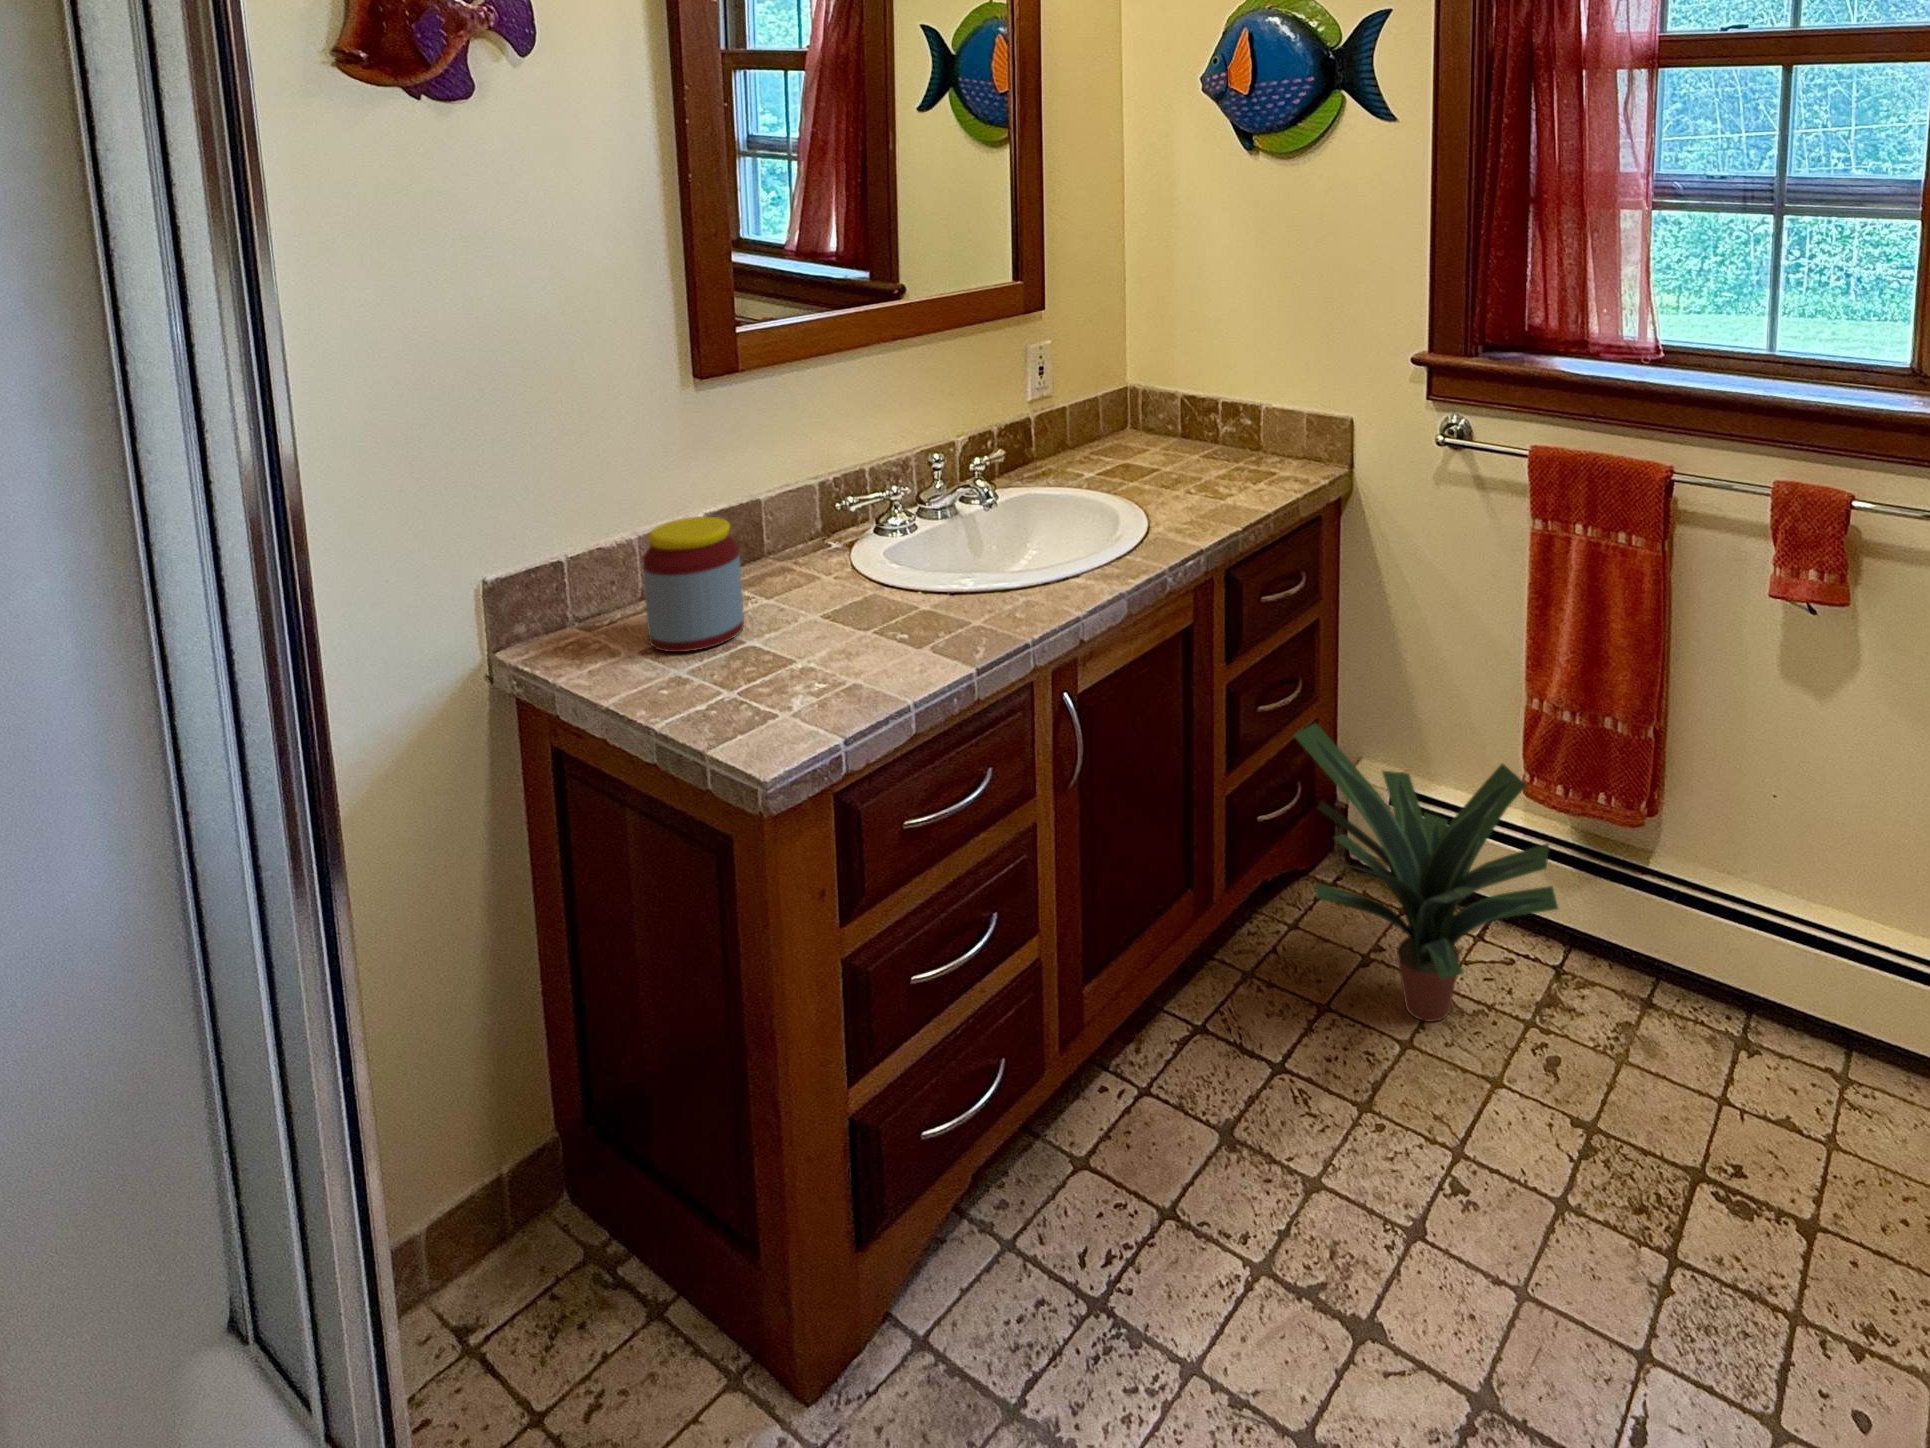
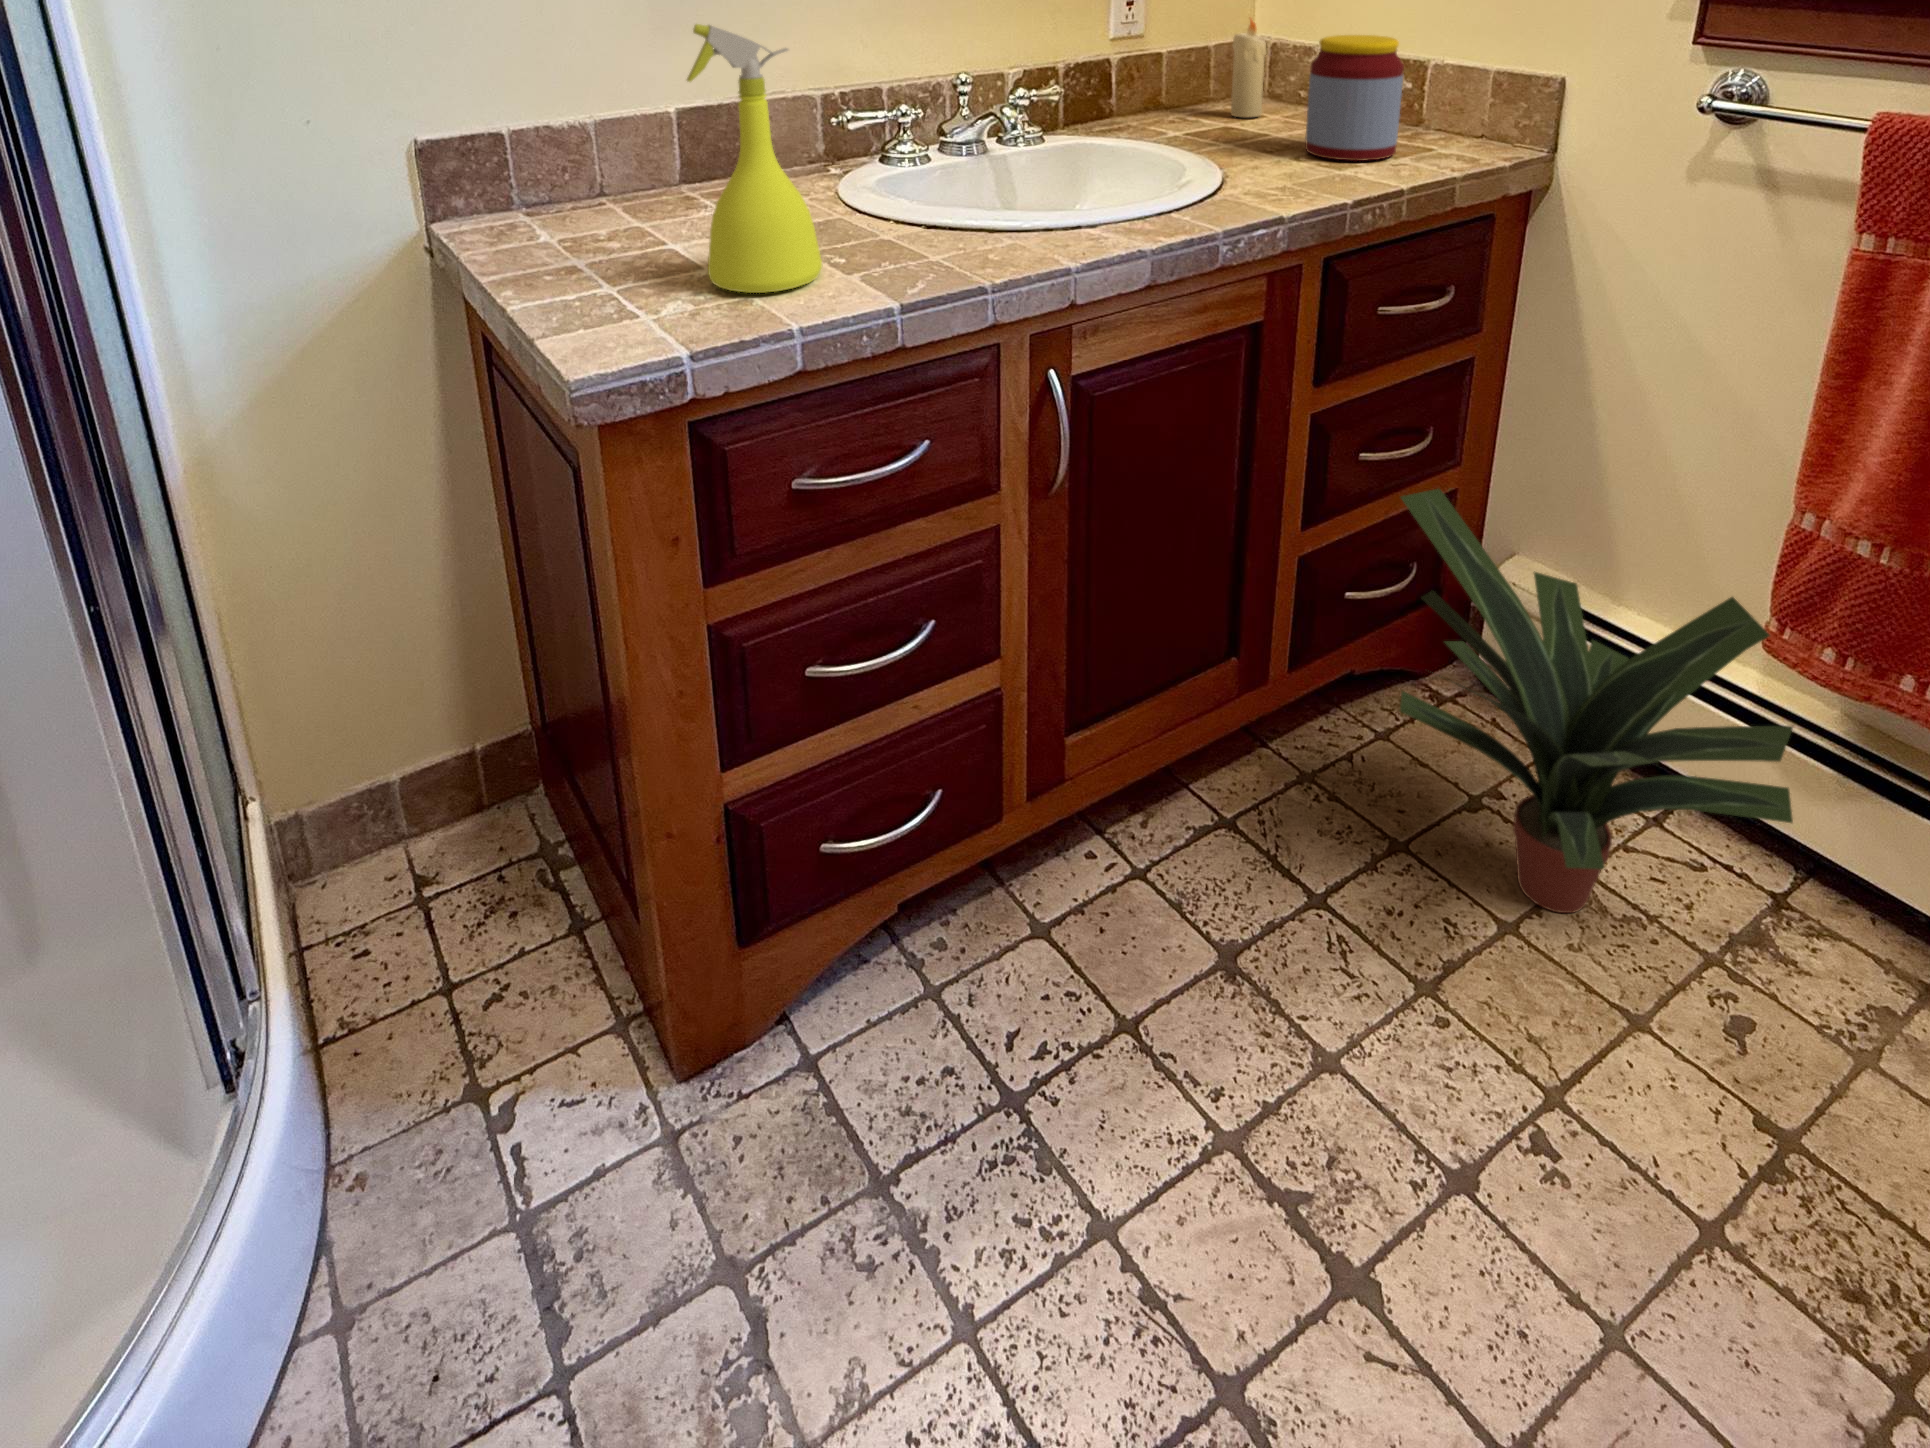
candle: none [1125,381,1150,456] -> present [1231,19,1267,117]
spray bottle: none [799,480,900,680] -> present [687,24,822,293]
jar: present [642,517,744,652] -> present [1305,35,1404,161]

